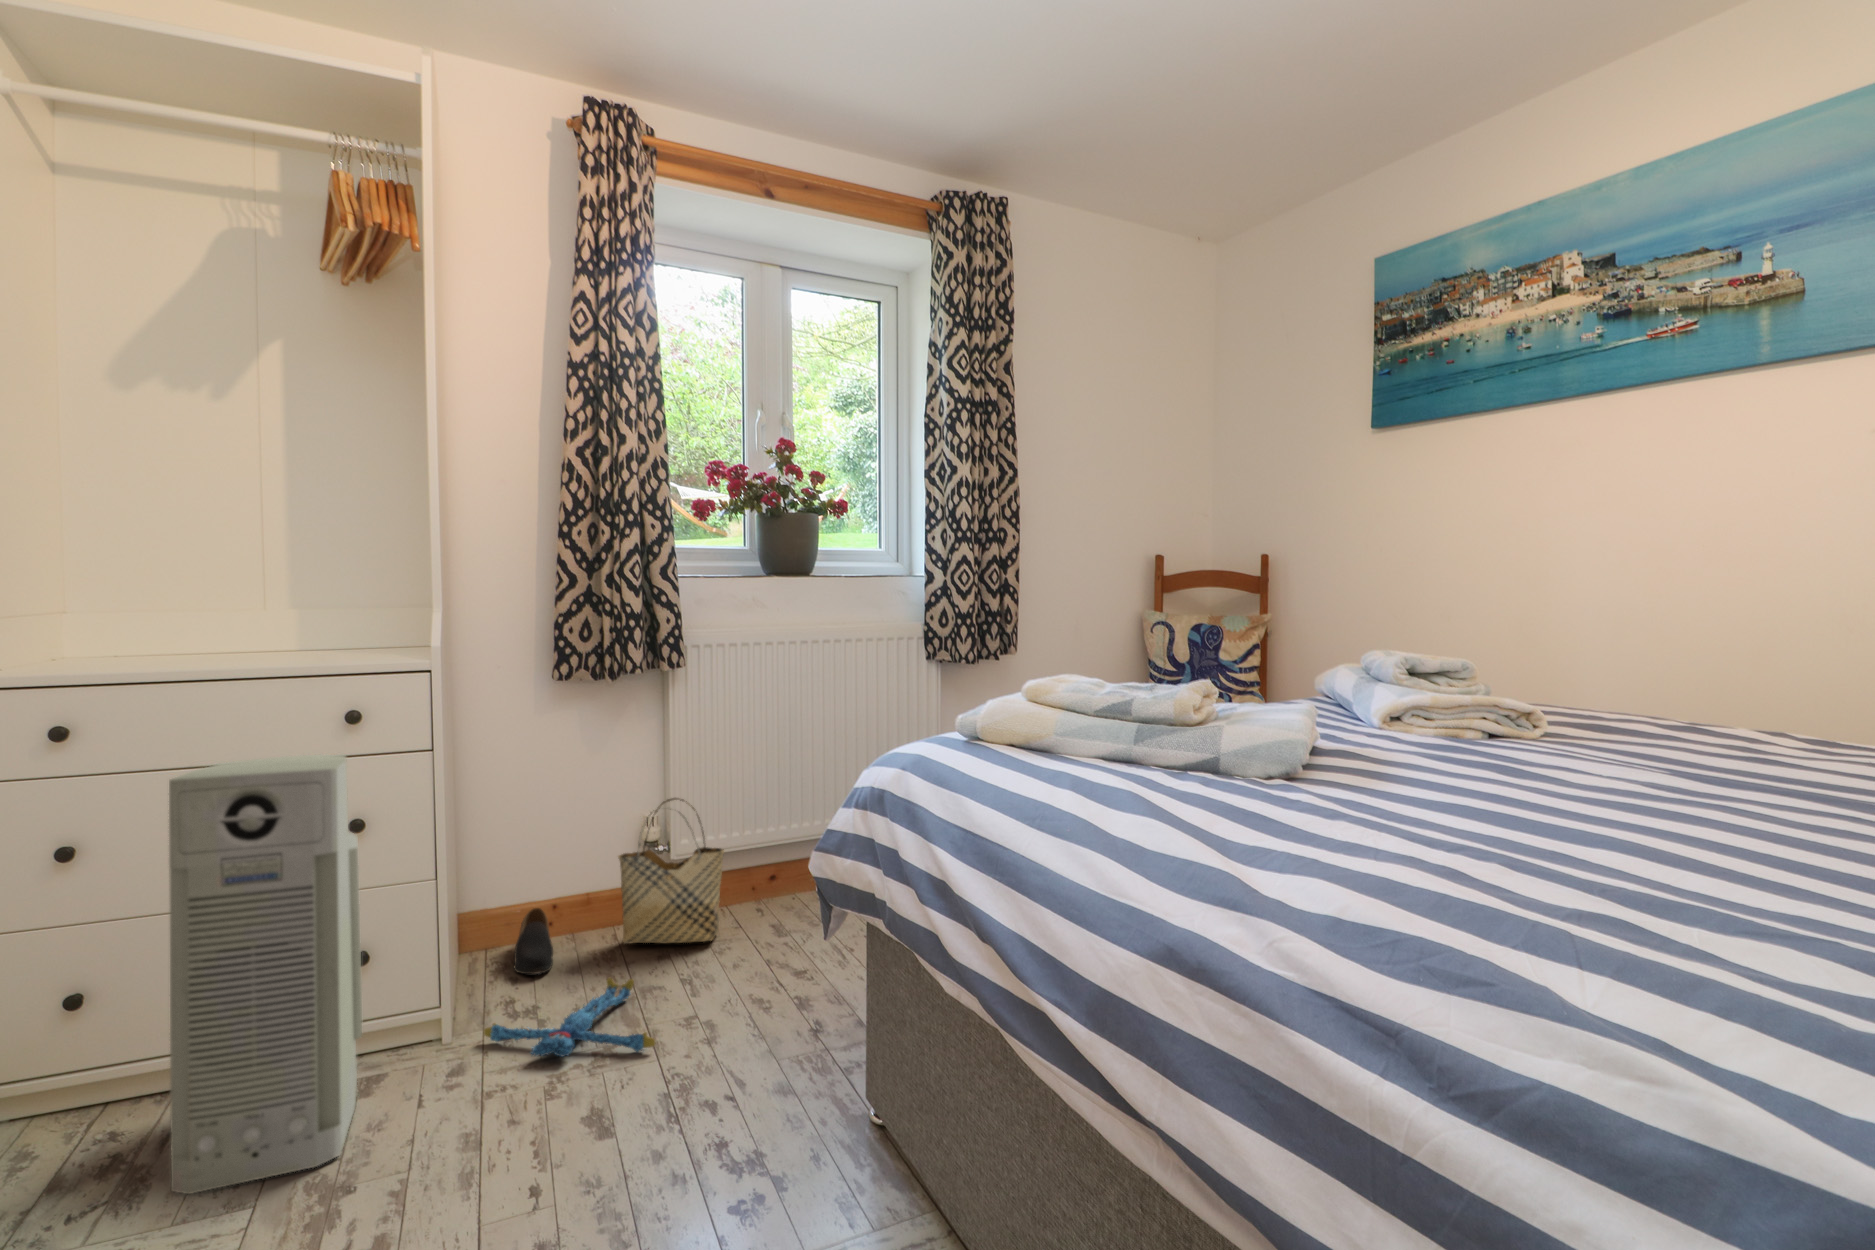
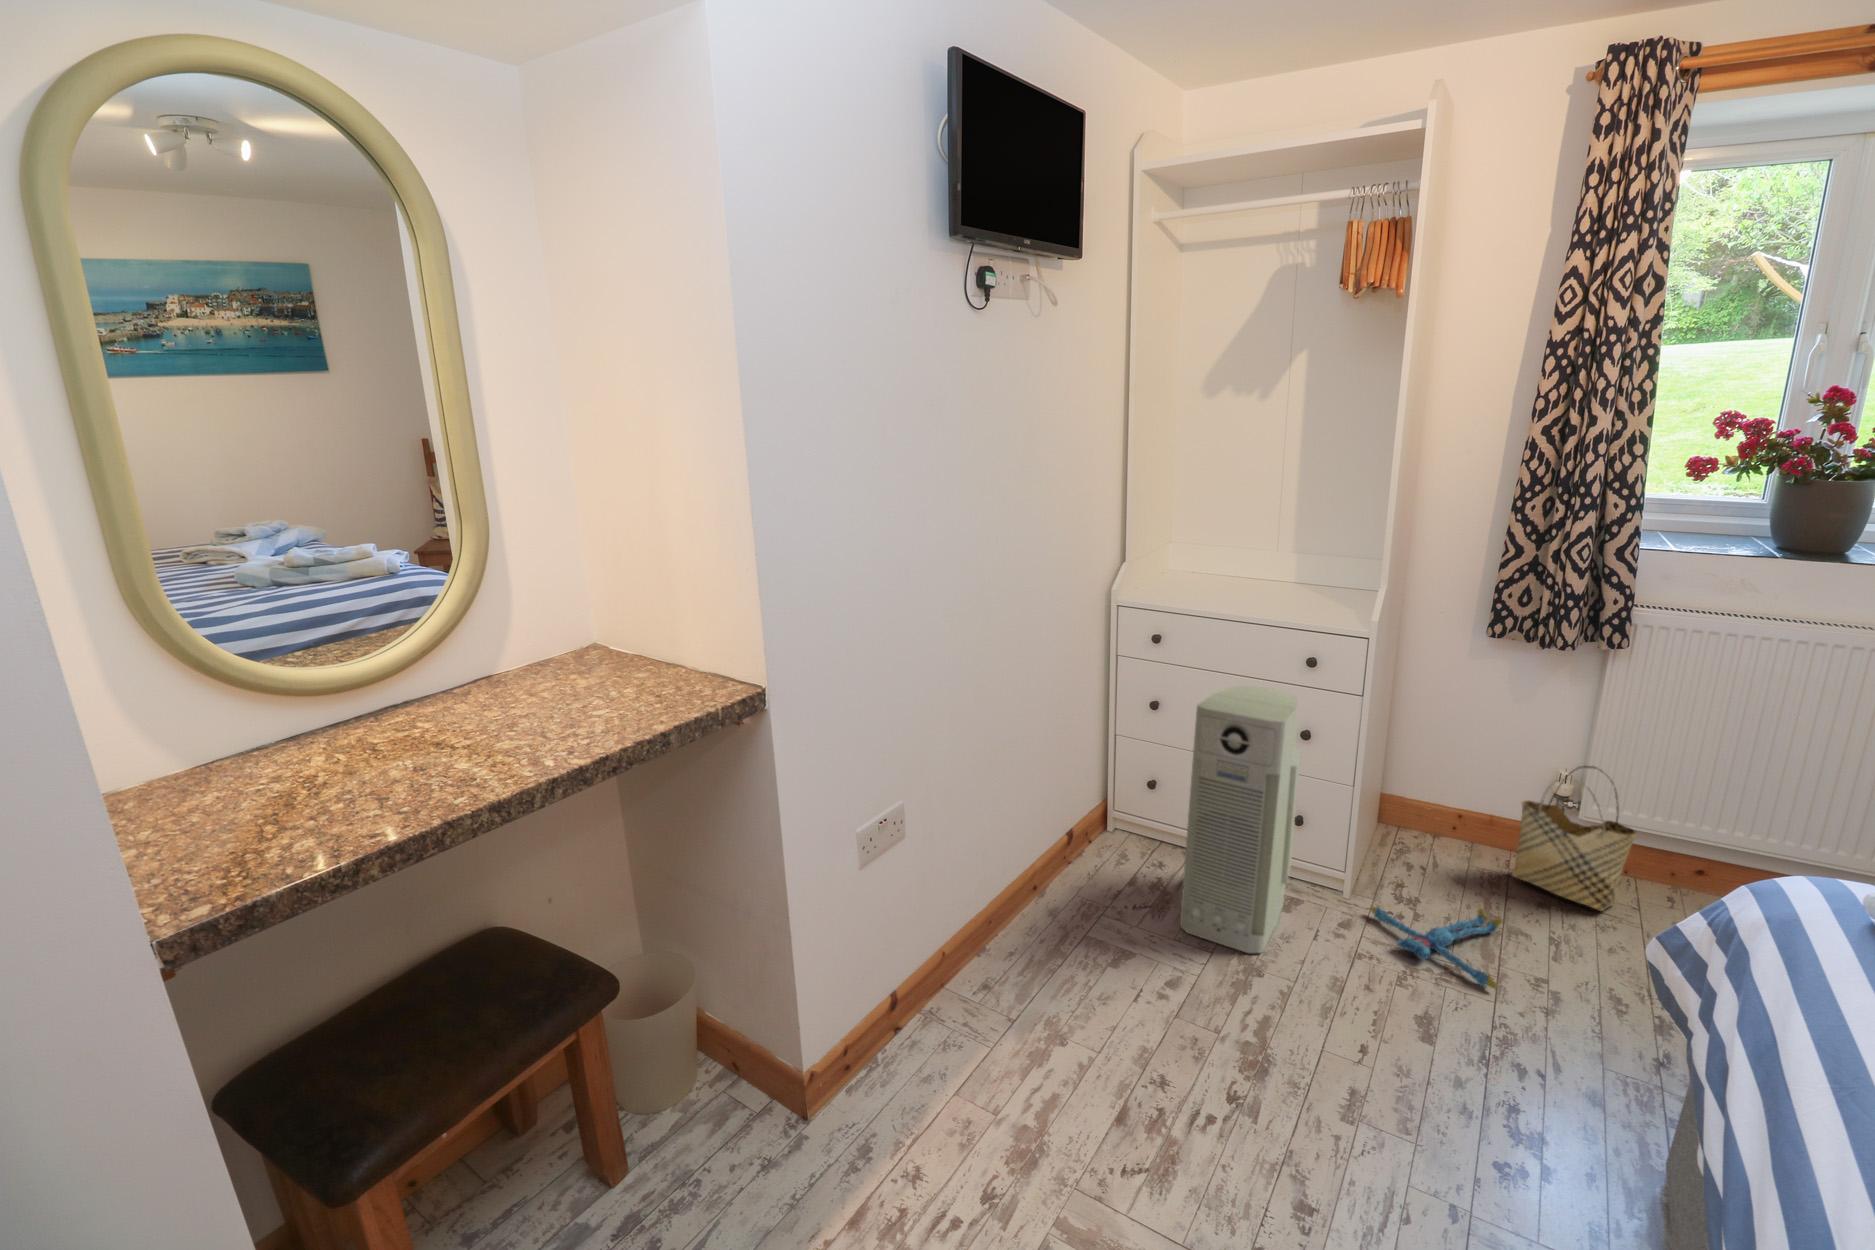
shoe: present [514,908,553,974] -> none [1412,814,1450,875]

